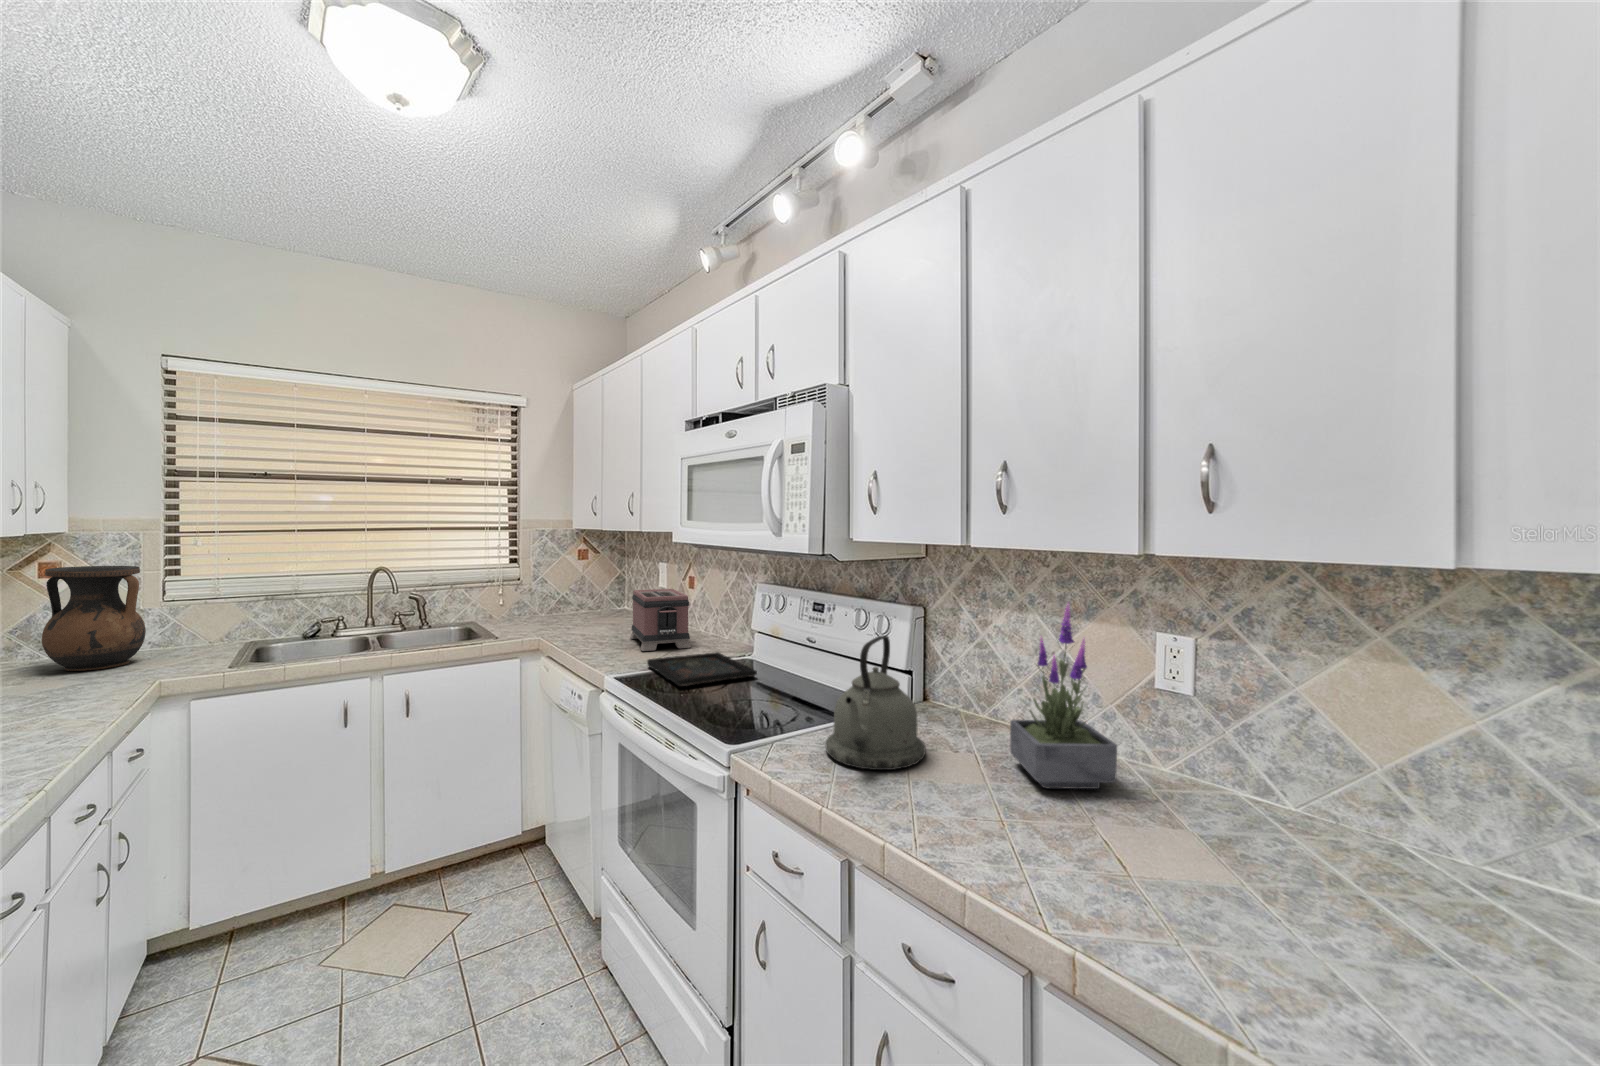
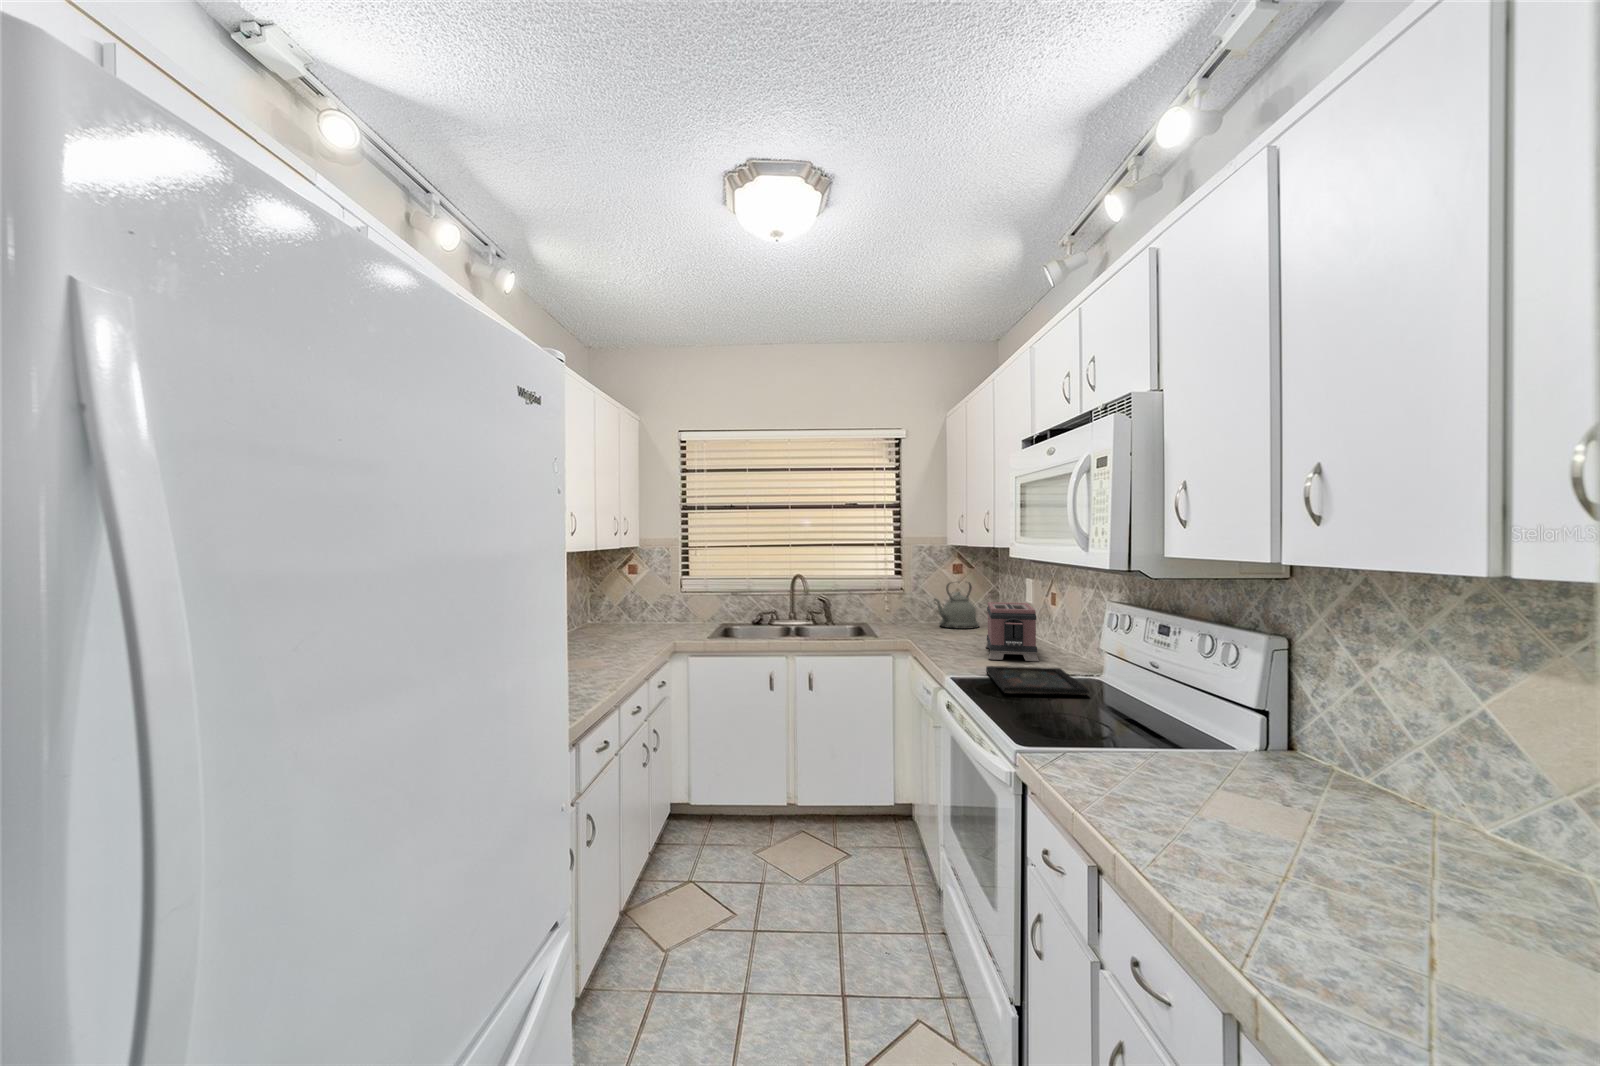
vase: present [42,566,146,671] -> none [632,568,676,632]
potted plant: present [1010,604,1117,789] -> none [1366,638,1533,900]
kettle: present [826,636,925,770] -> present [934,582,979,629]

